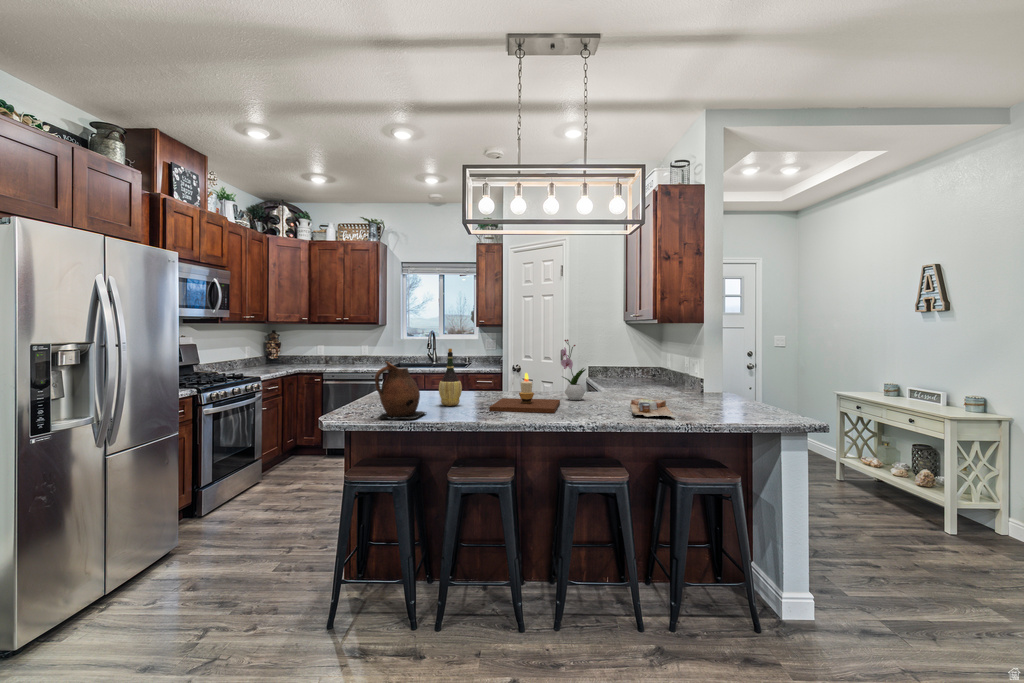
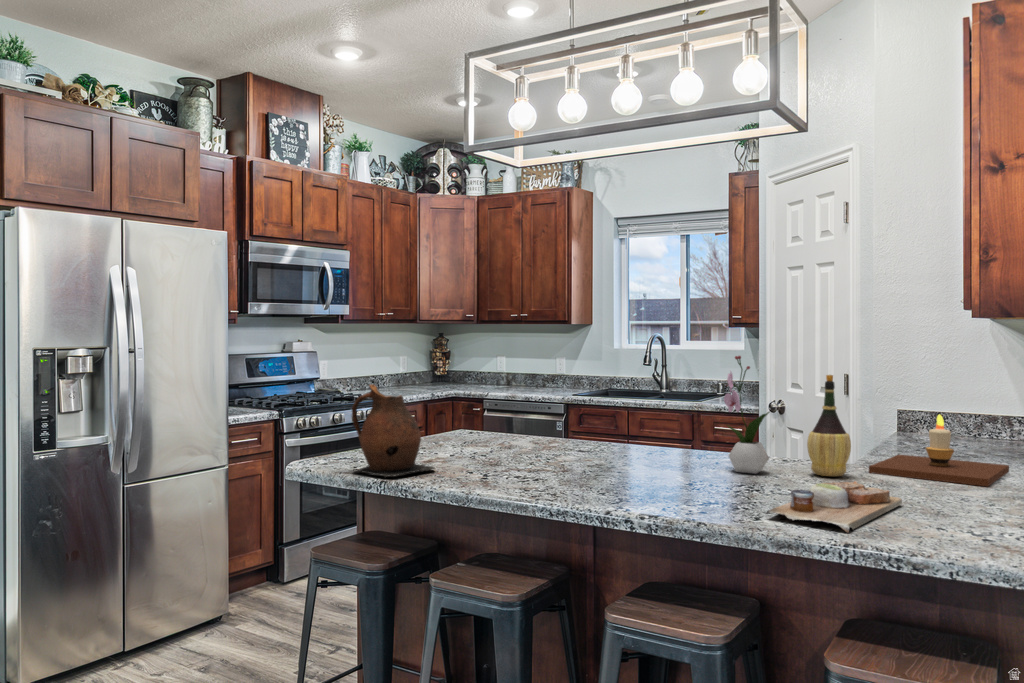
wine bottle: present [439,348,462,406] -> present [807,375,851,476]
candle: present [489,373,560,413] -> present [869,415,1009,486]

